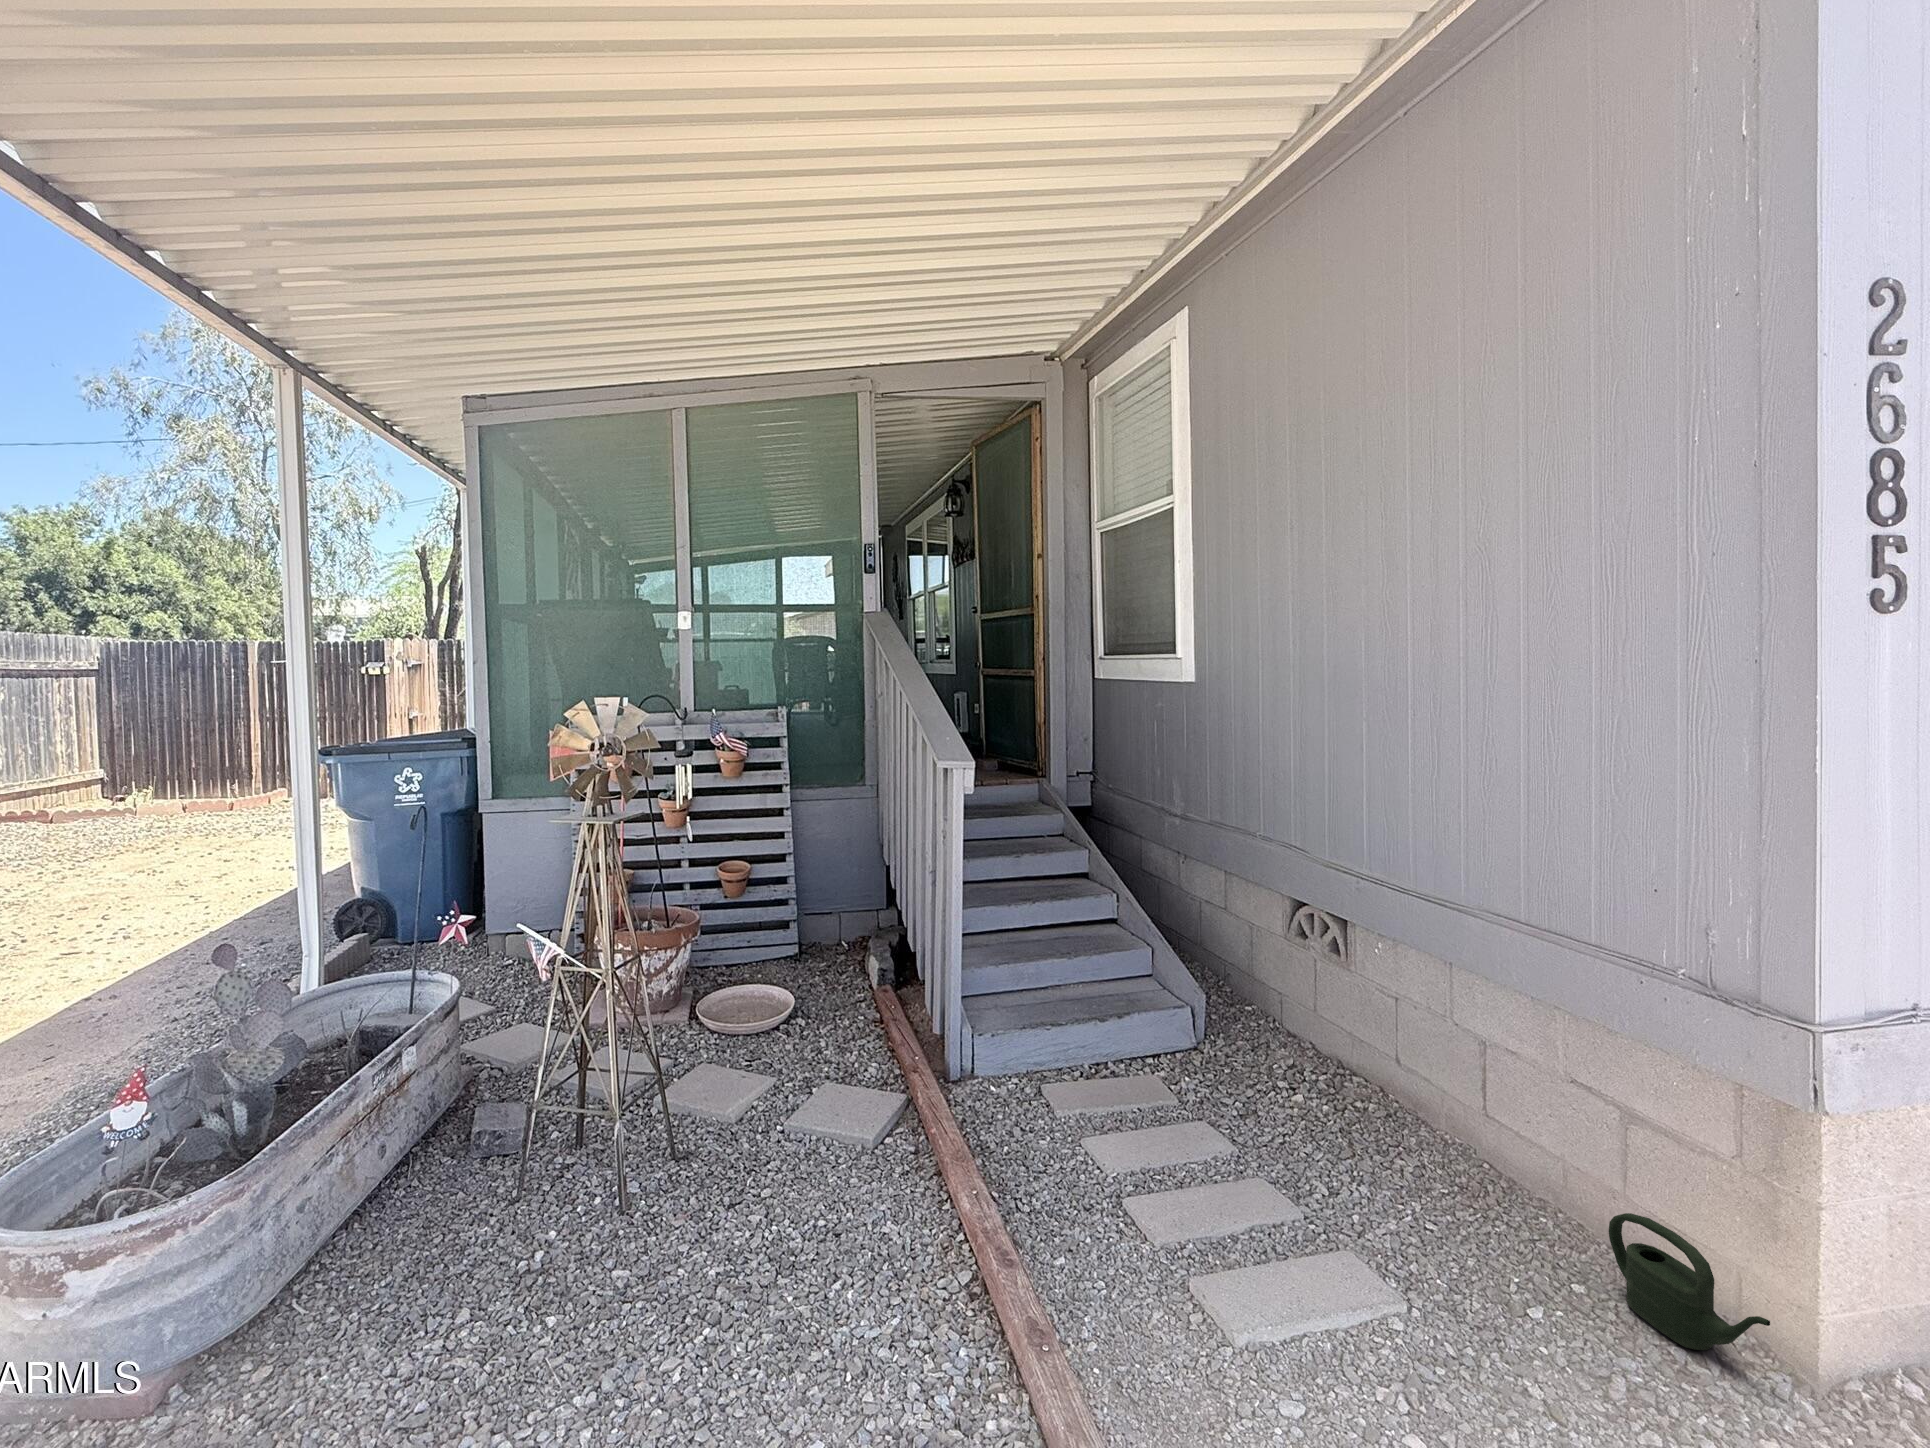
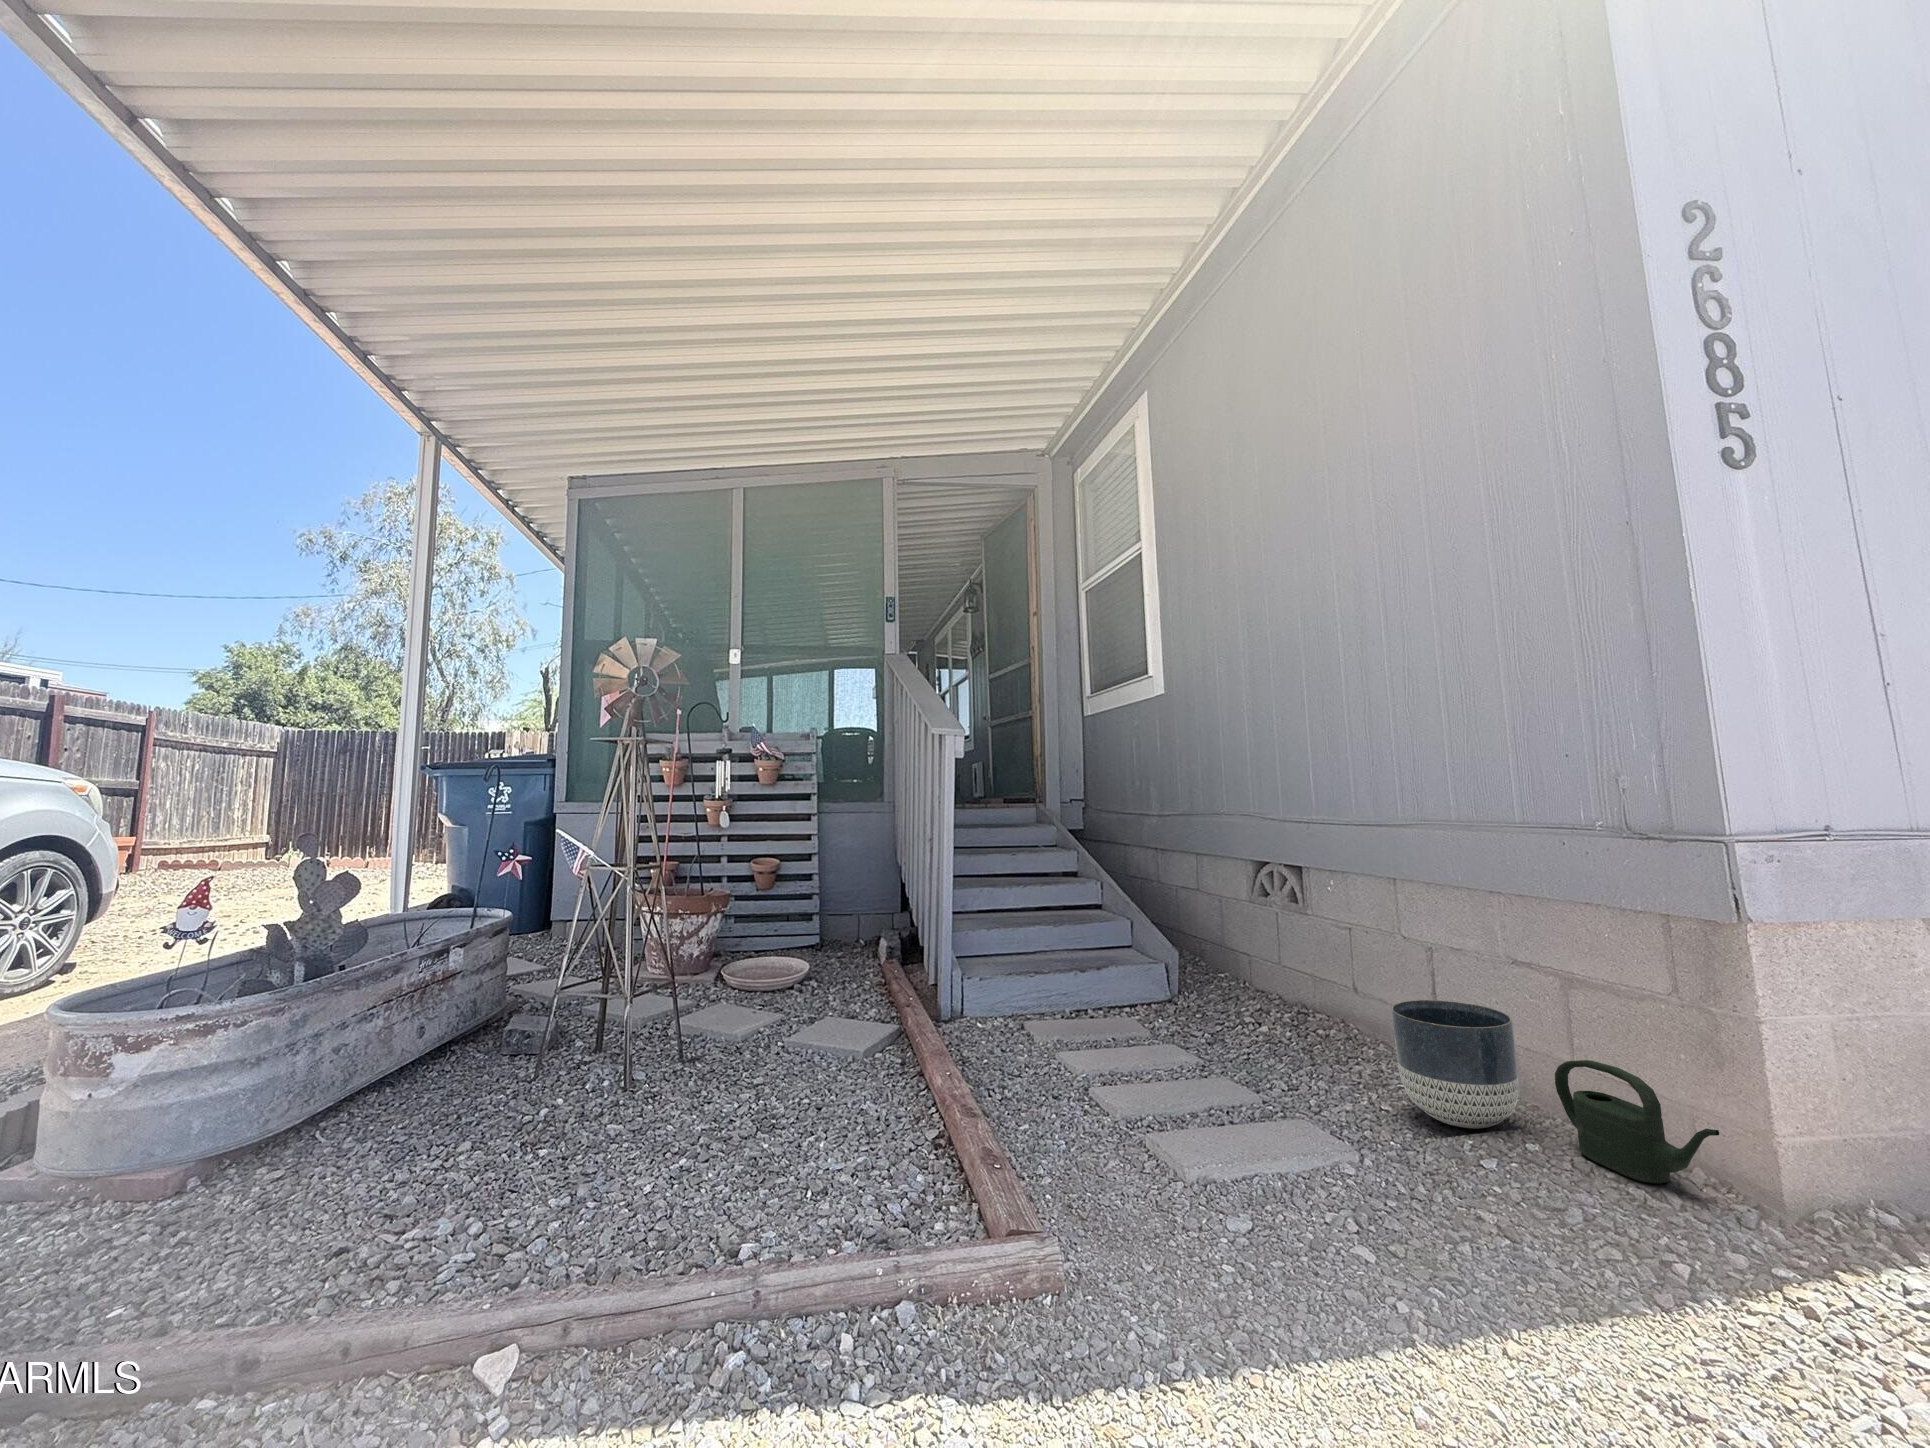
planter: none [1446,1116,1570,1260] -> present [1391,1000,1519,1128]

